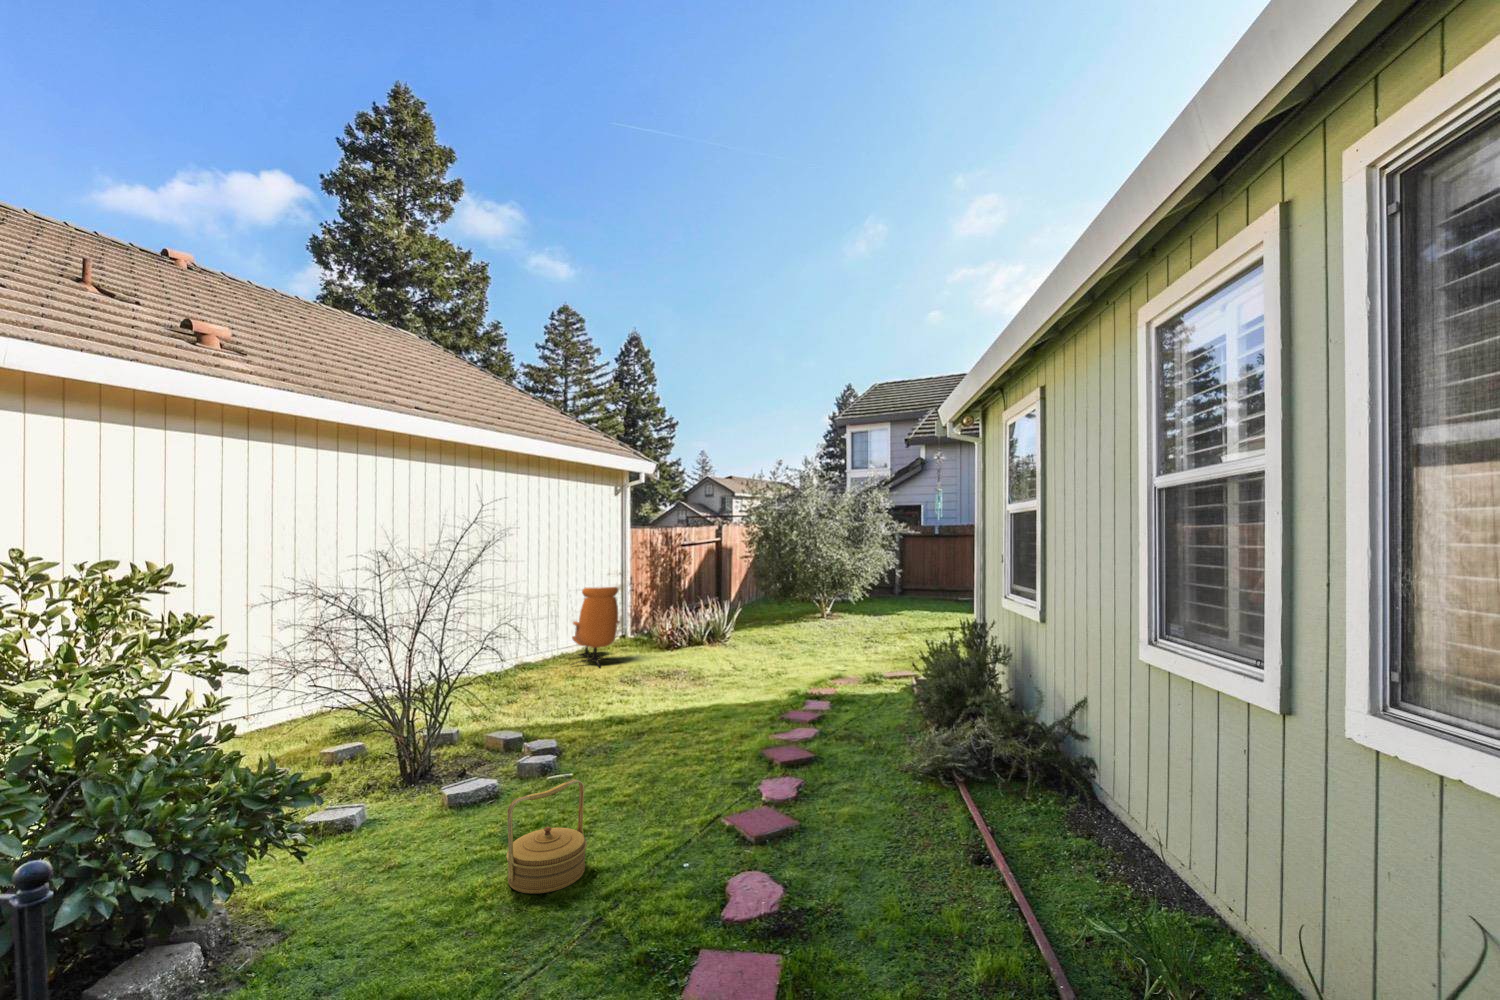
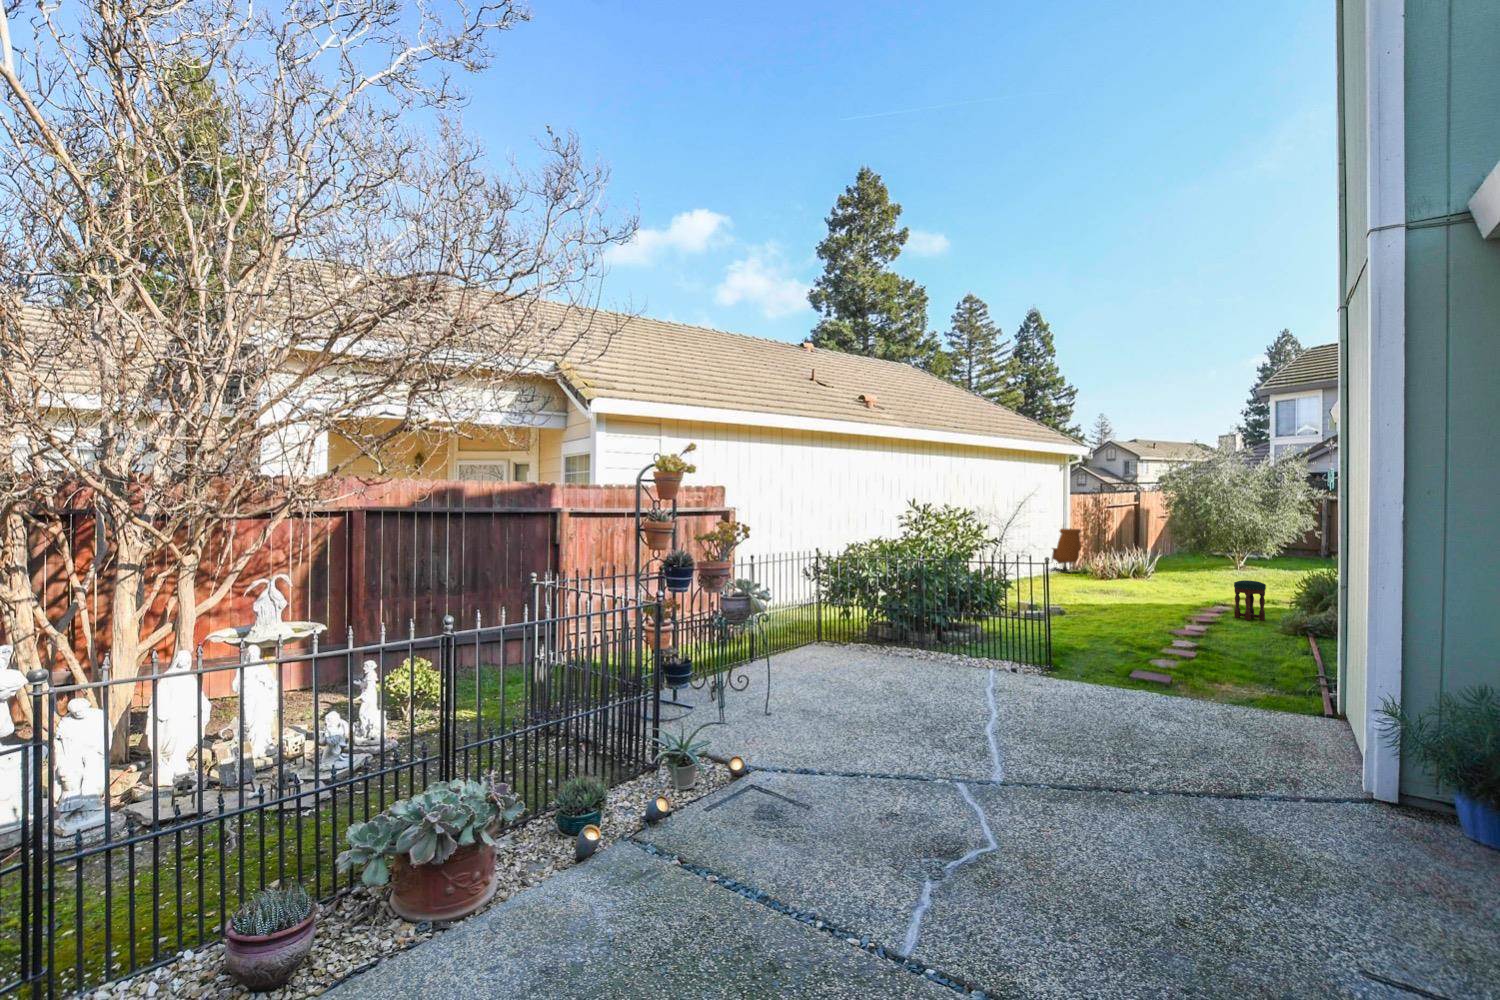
stool: none [887,773,971,927] -> present [1234,580,1266,621]
basket: present [506,779,587,894] -> none [1092,580,1119,607]

